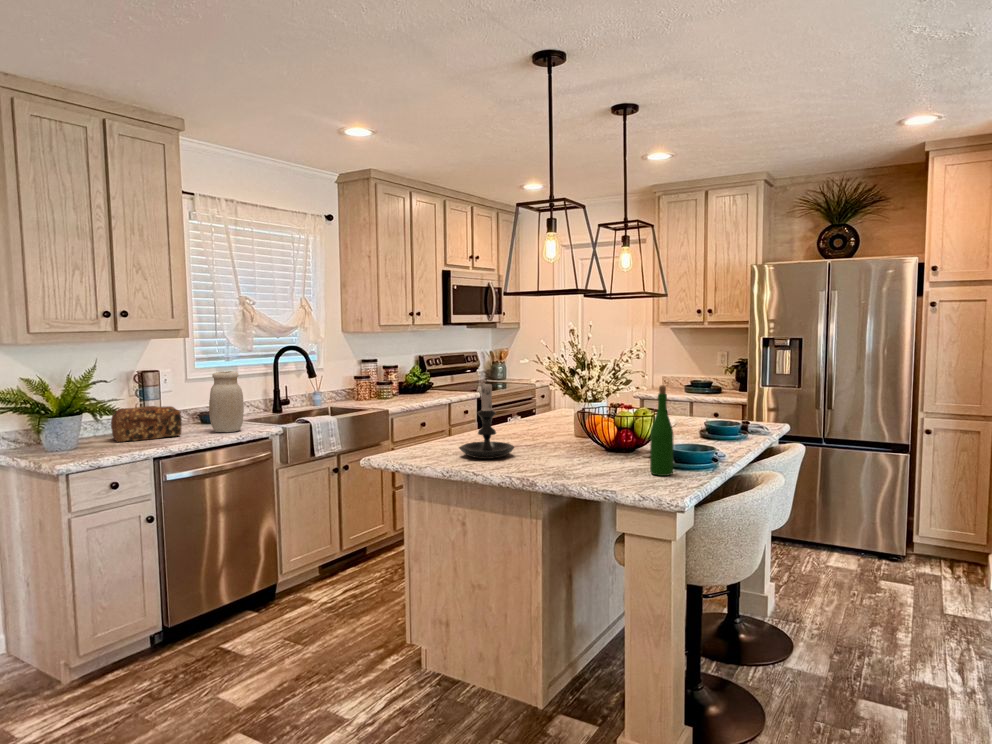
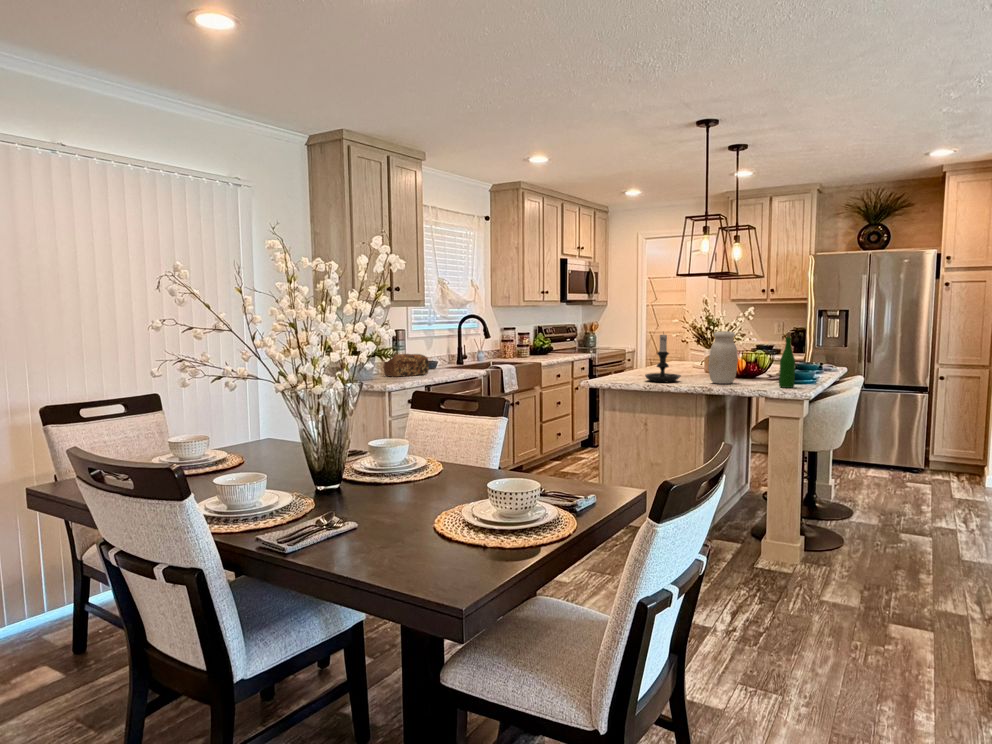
jar: present [209,371,244,432] -> present [709,331,738,384]

